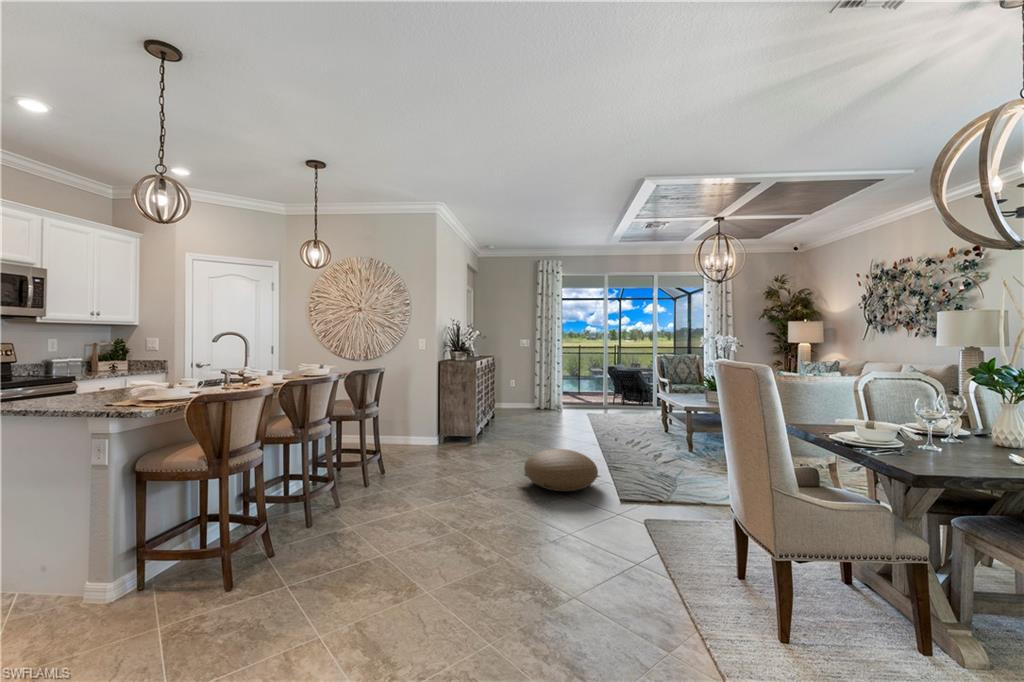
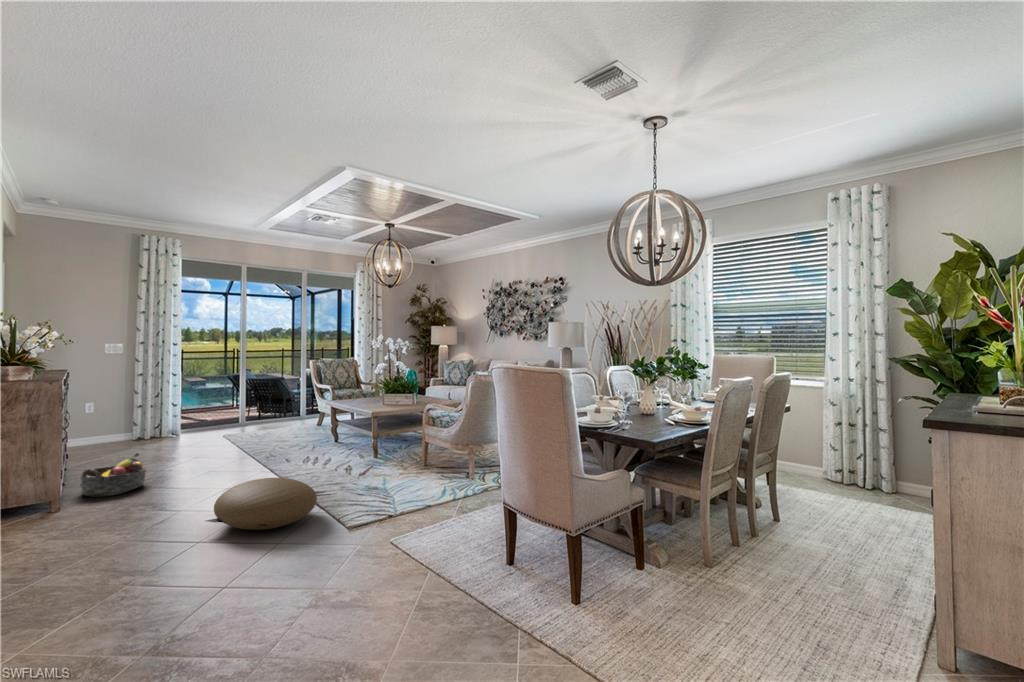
basket: none [483,416,518,442] -> present [80,453,146,497]

